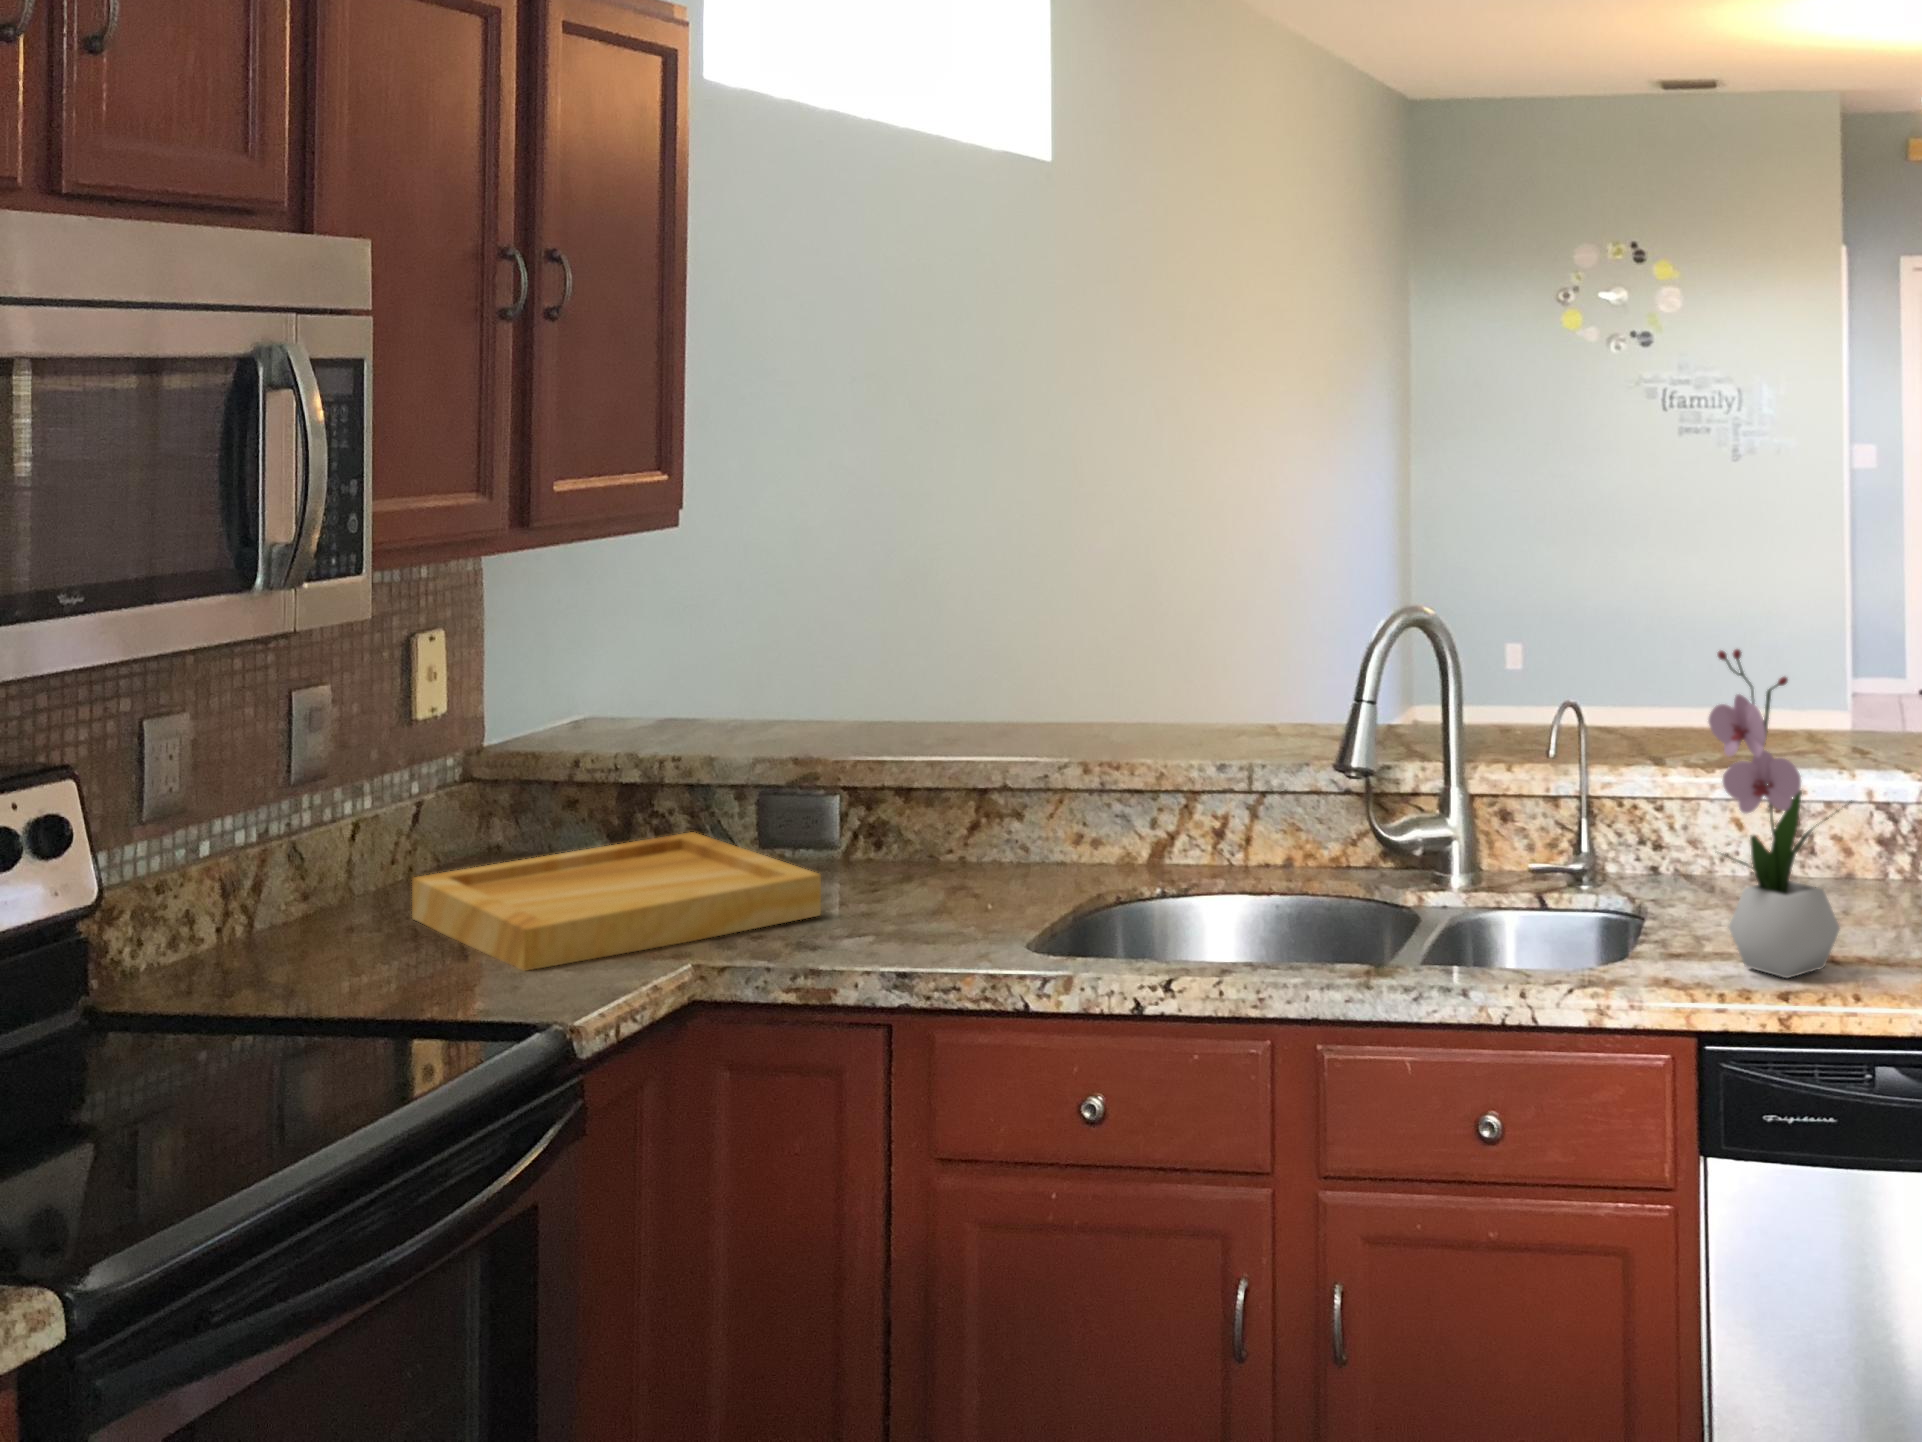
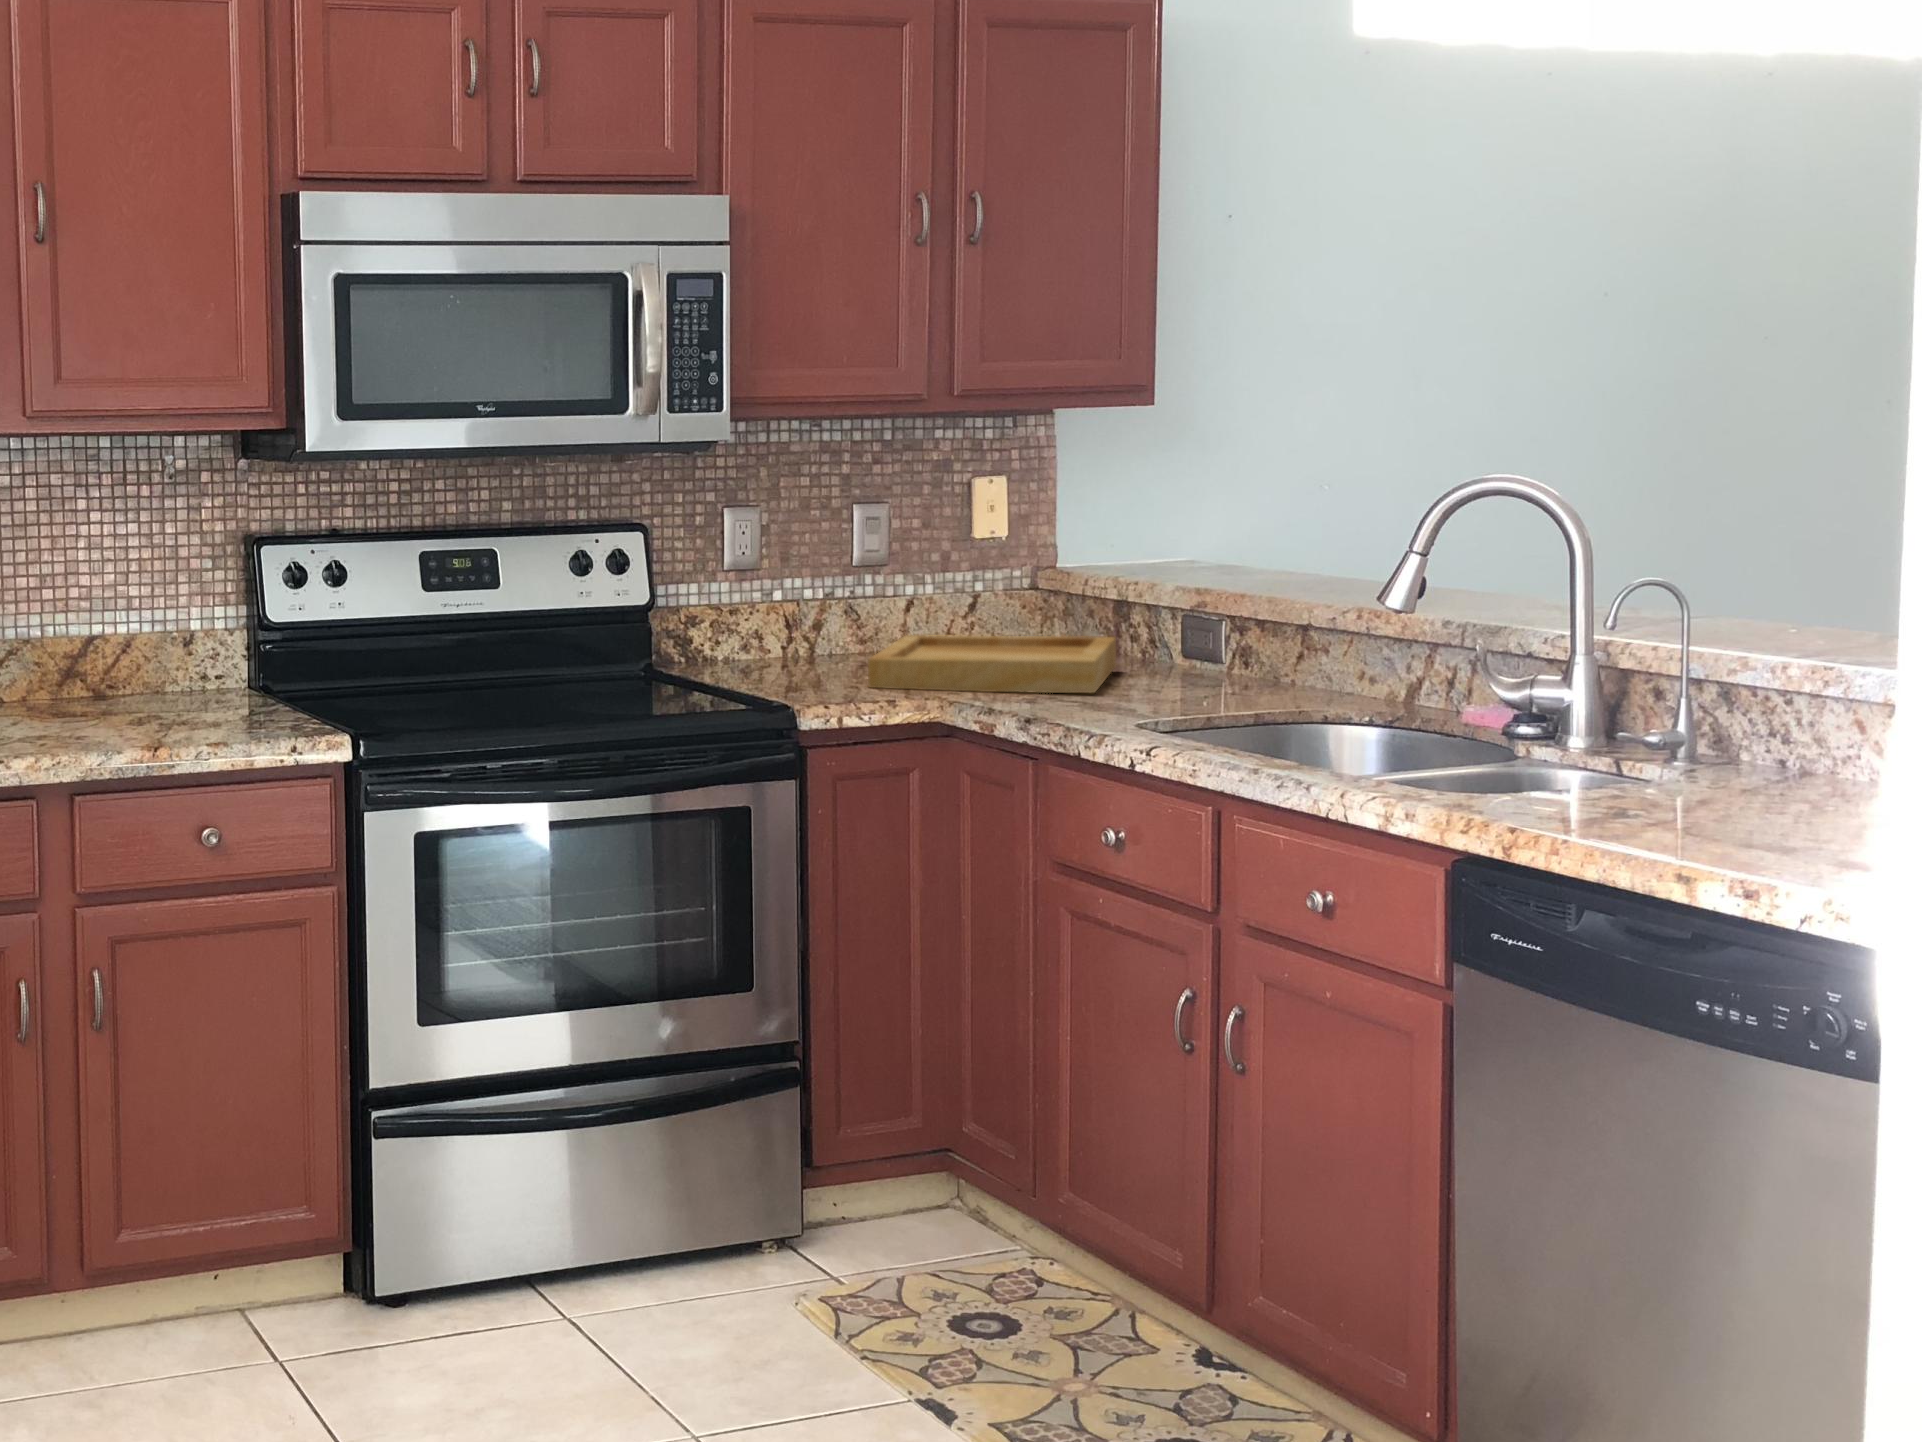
flower arrangement: present [1708,649,1843,978] -> none [1499,499,1638,822]

